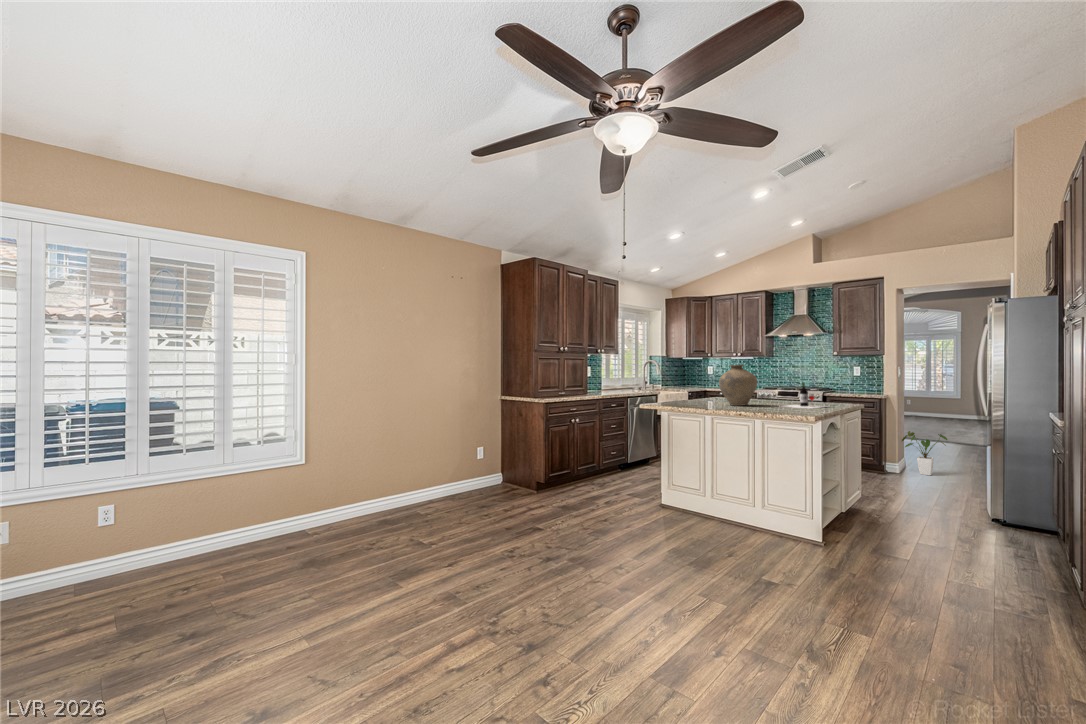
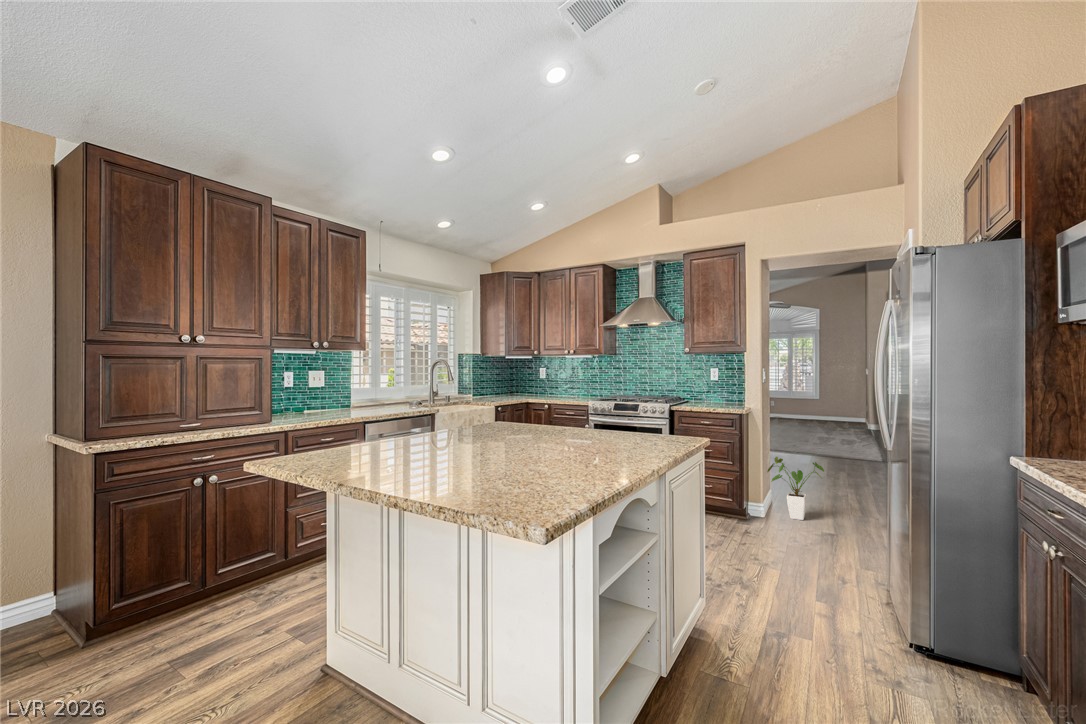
vase: present [719,365,757,406] -> none [434,370,509,458]
wine bottle: present [784,383,825,408] -> none [536,407,645,469]

